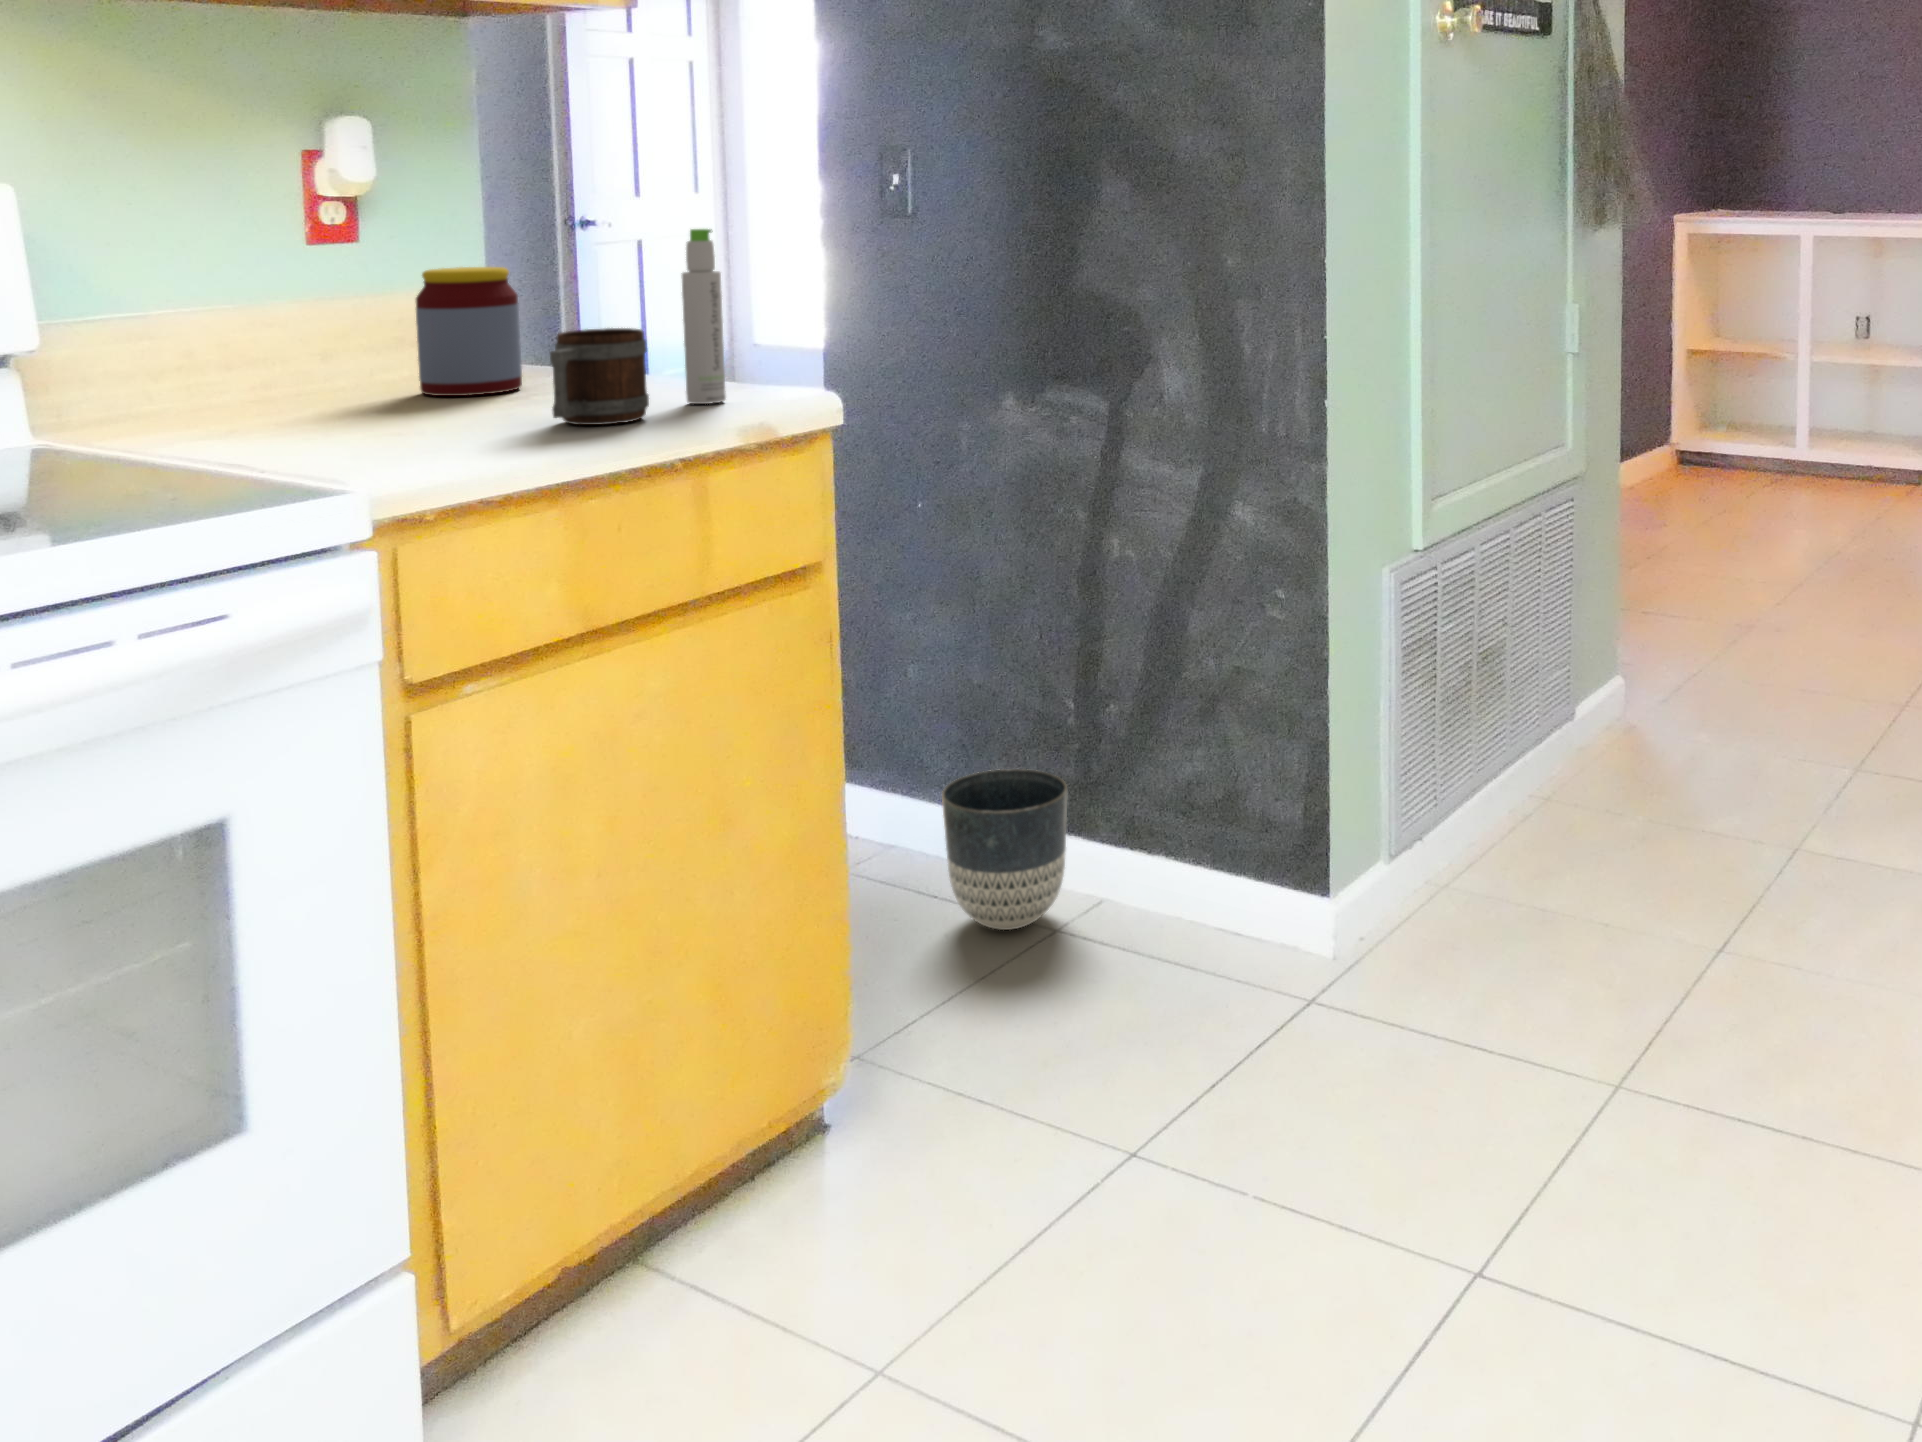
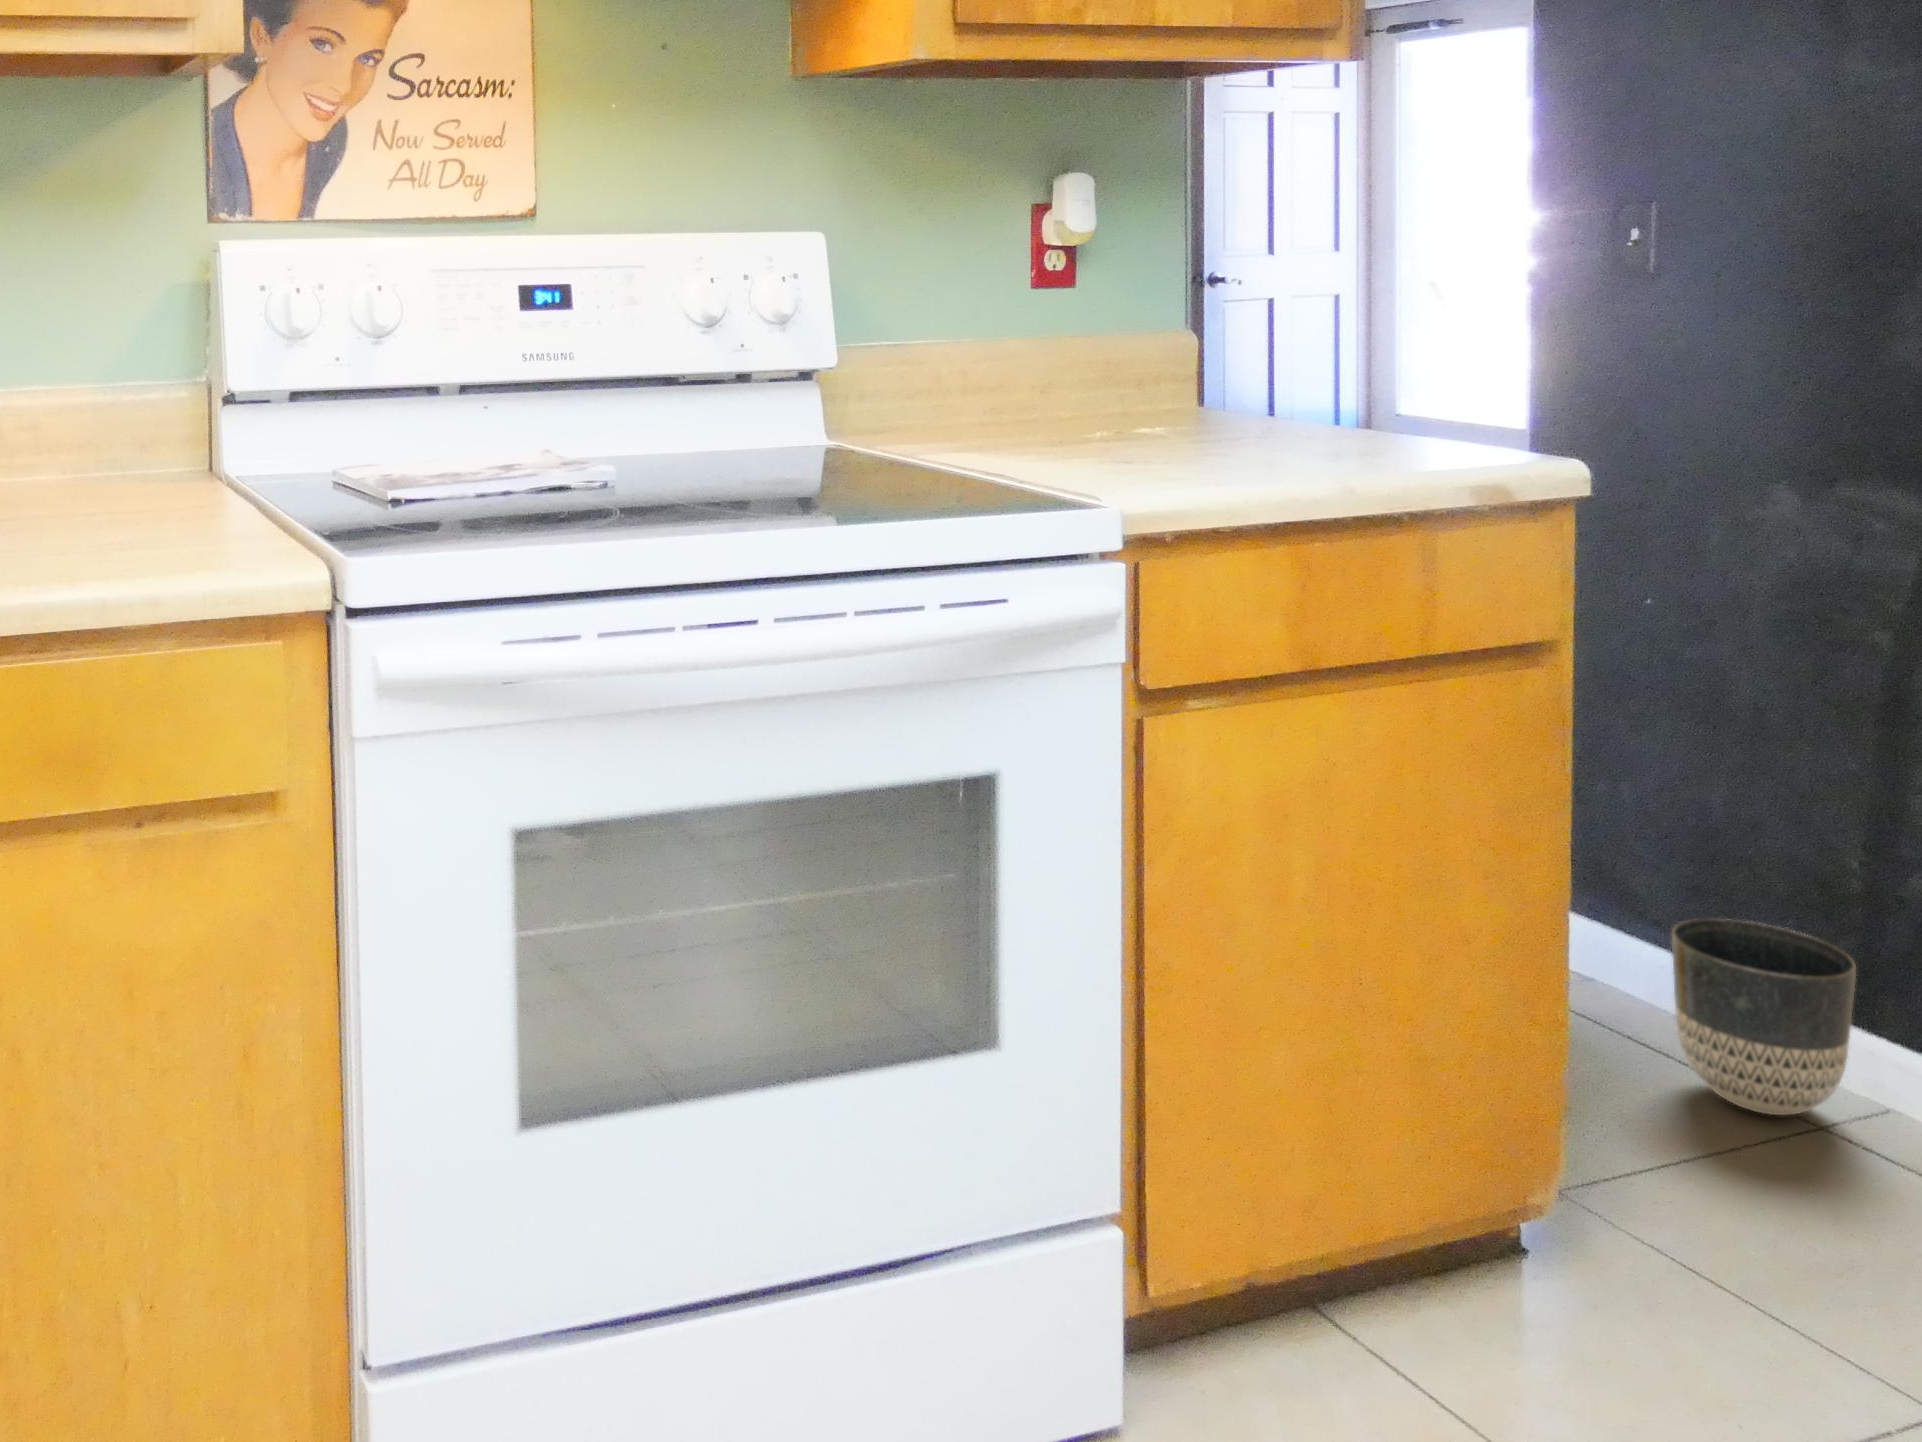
bottle: present [682,229,726,404] -> none [1406,281,1453,460]
jar: present [416,267,522,396] -> none [1126,312,1223,432]
mug: present [550,328,649,425] -> none [1274,376,1372,471]

